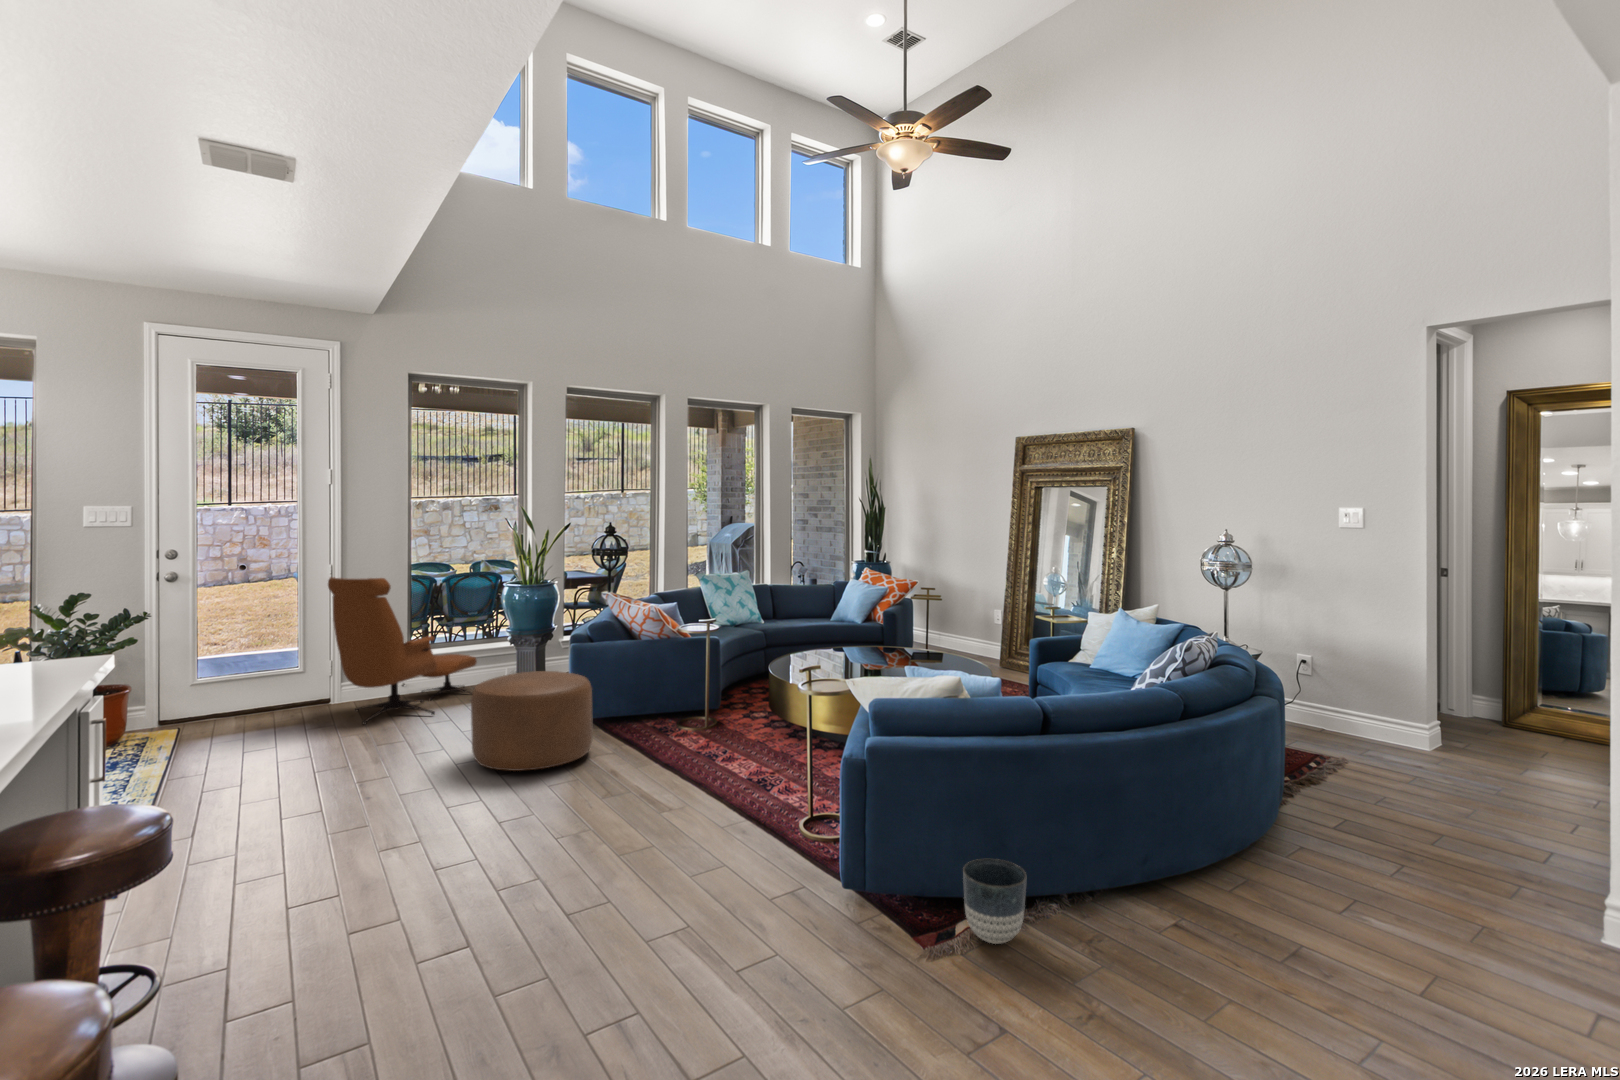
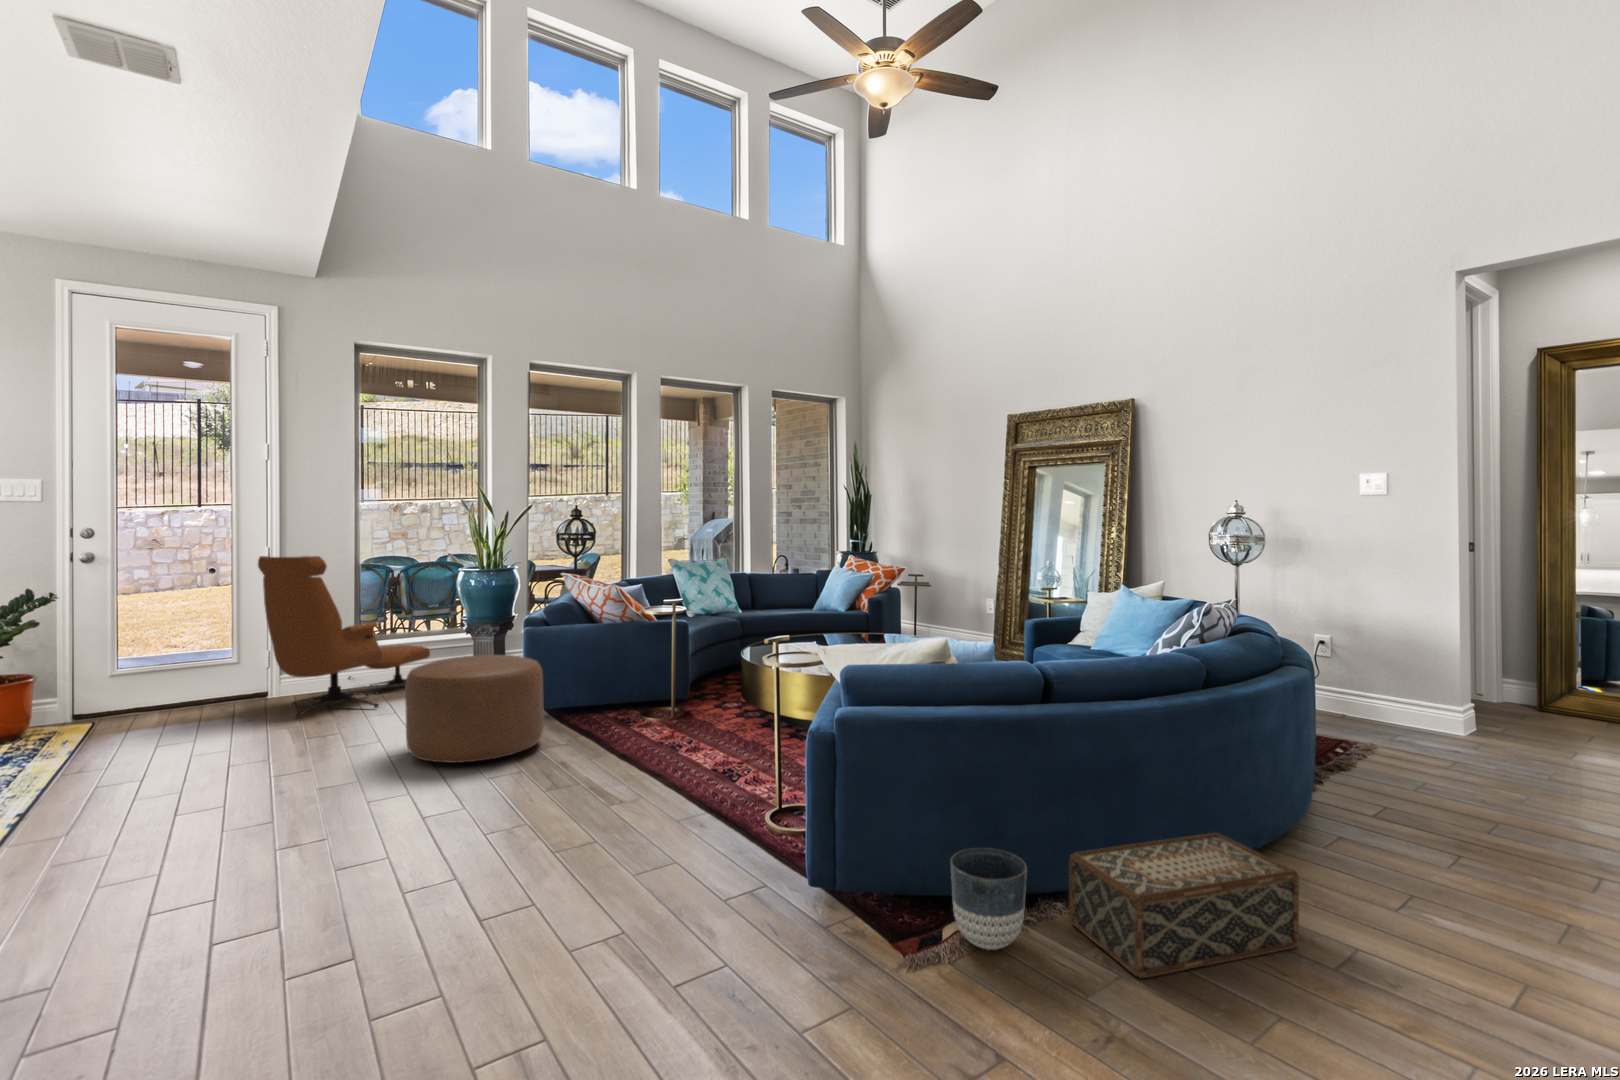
woven basket: none [1062,846,1254,969] -> present [1069,833,1299,978]

